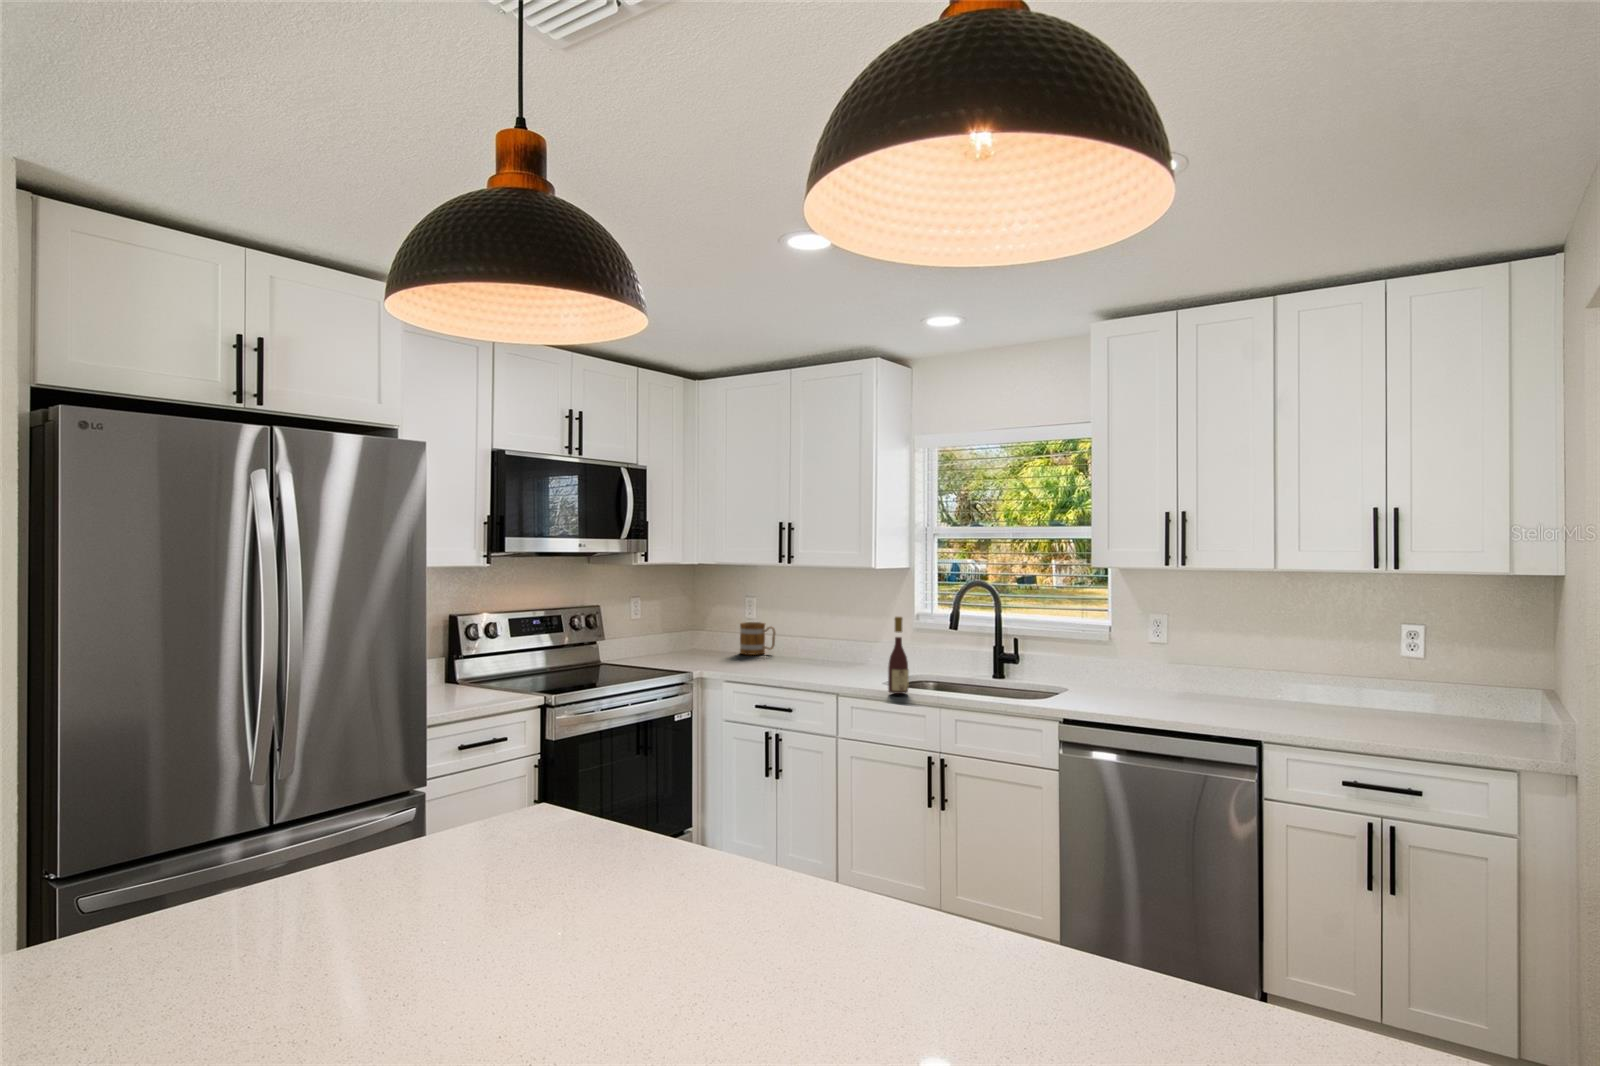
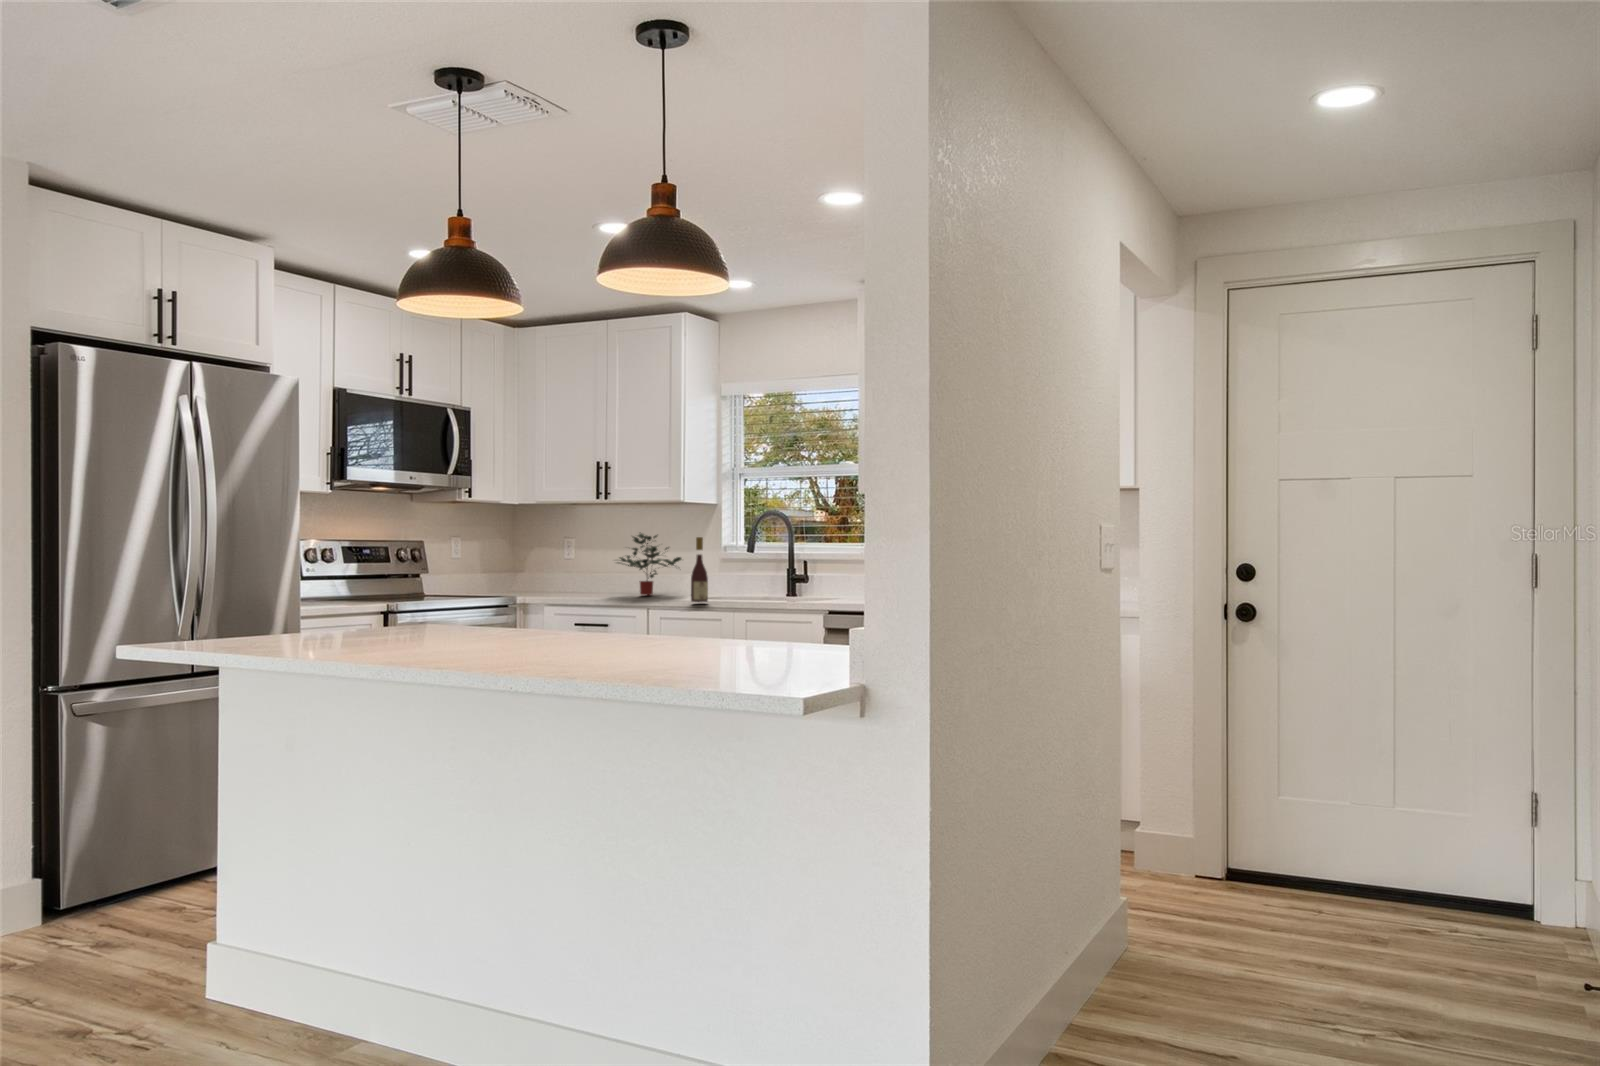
potted plant: none [796,600,874,669] -> present [617,533,682,595]
mug: present [740,622,775,655] -> none [558,562,593,591]

